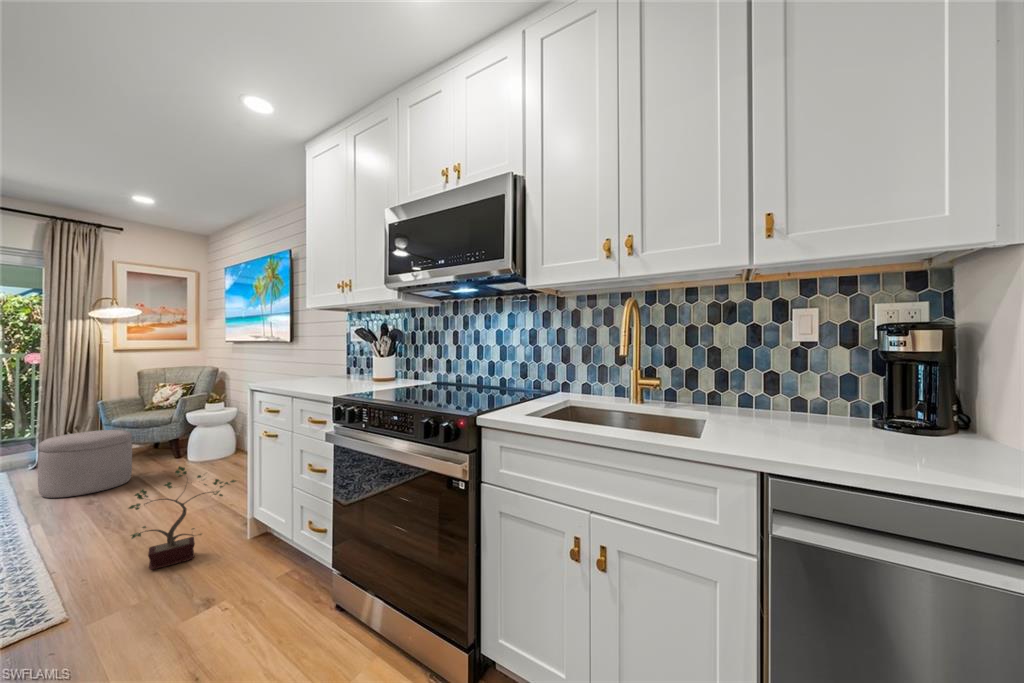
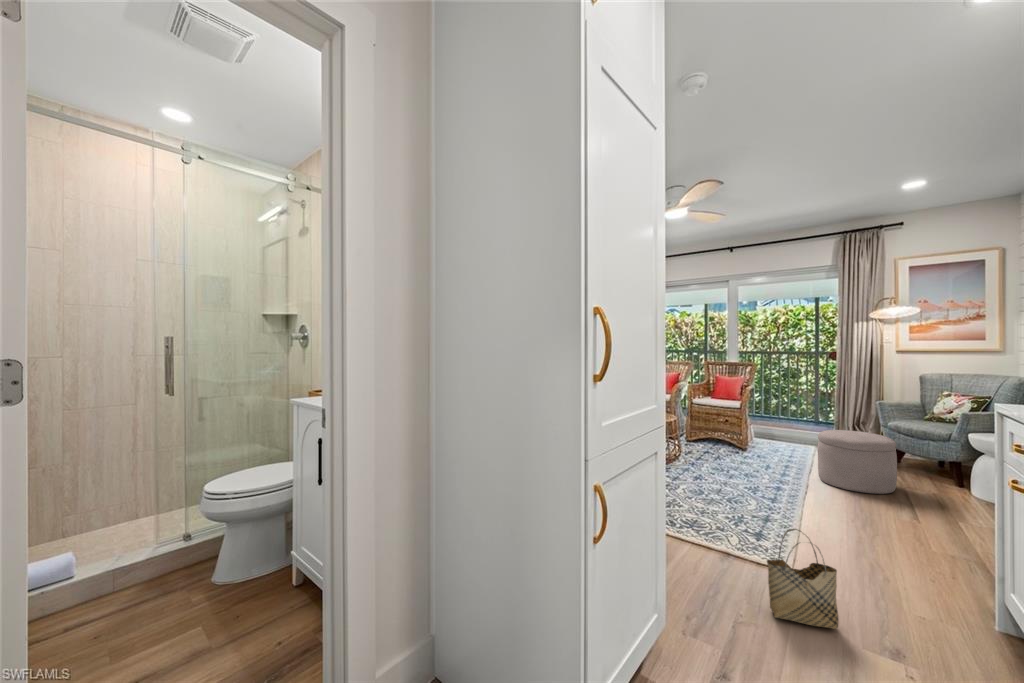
potted plant: present [129,466,236,570] -> none [836,502,969,619]
woven basket: none [61,524,148,635] -> present [767,529,839,629]

